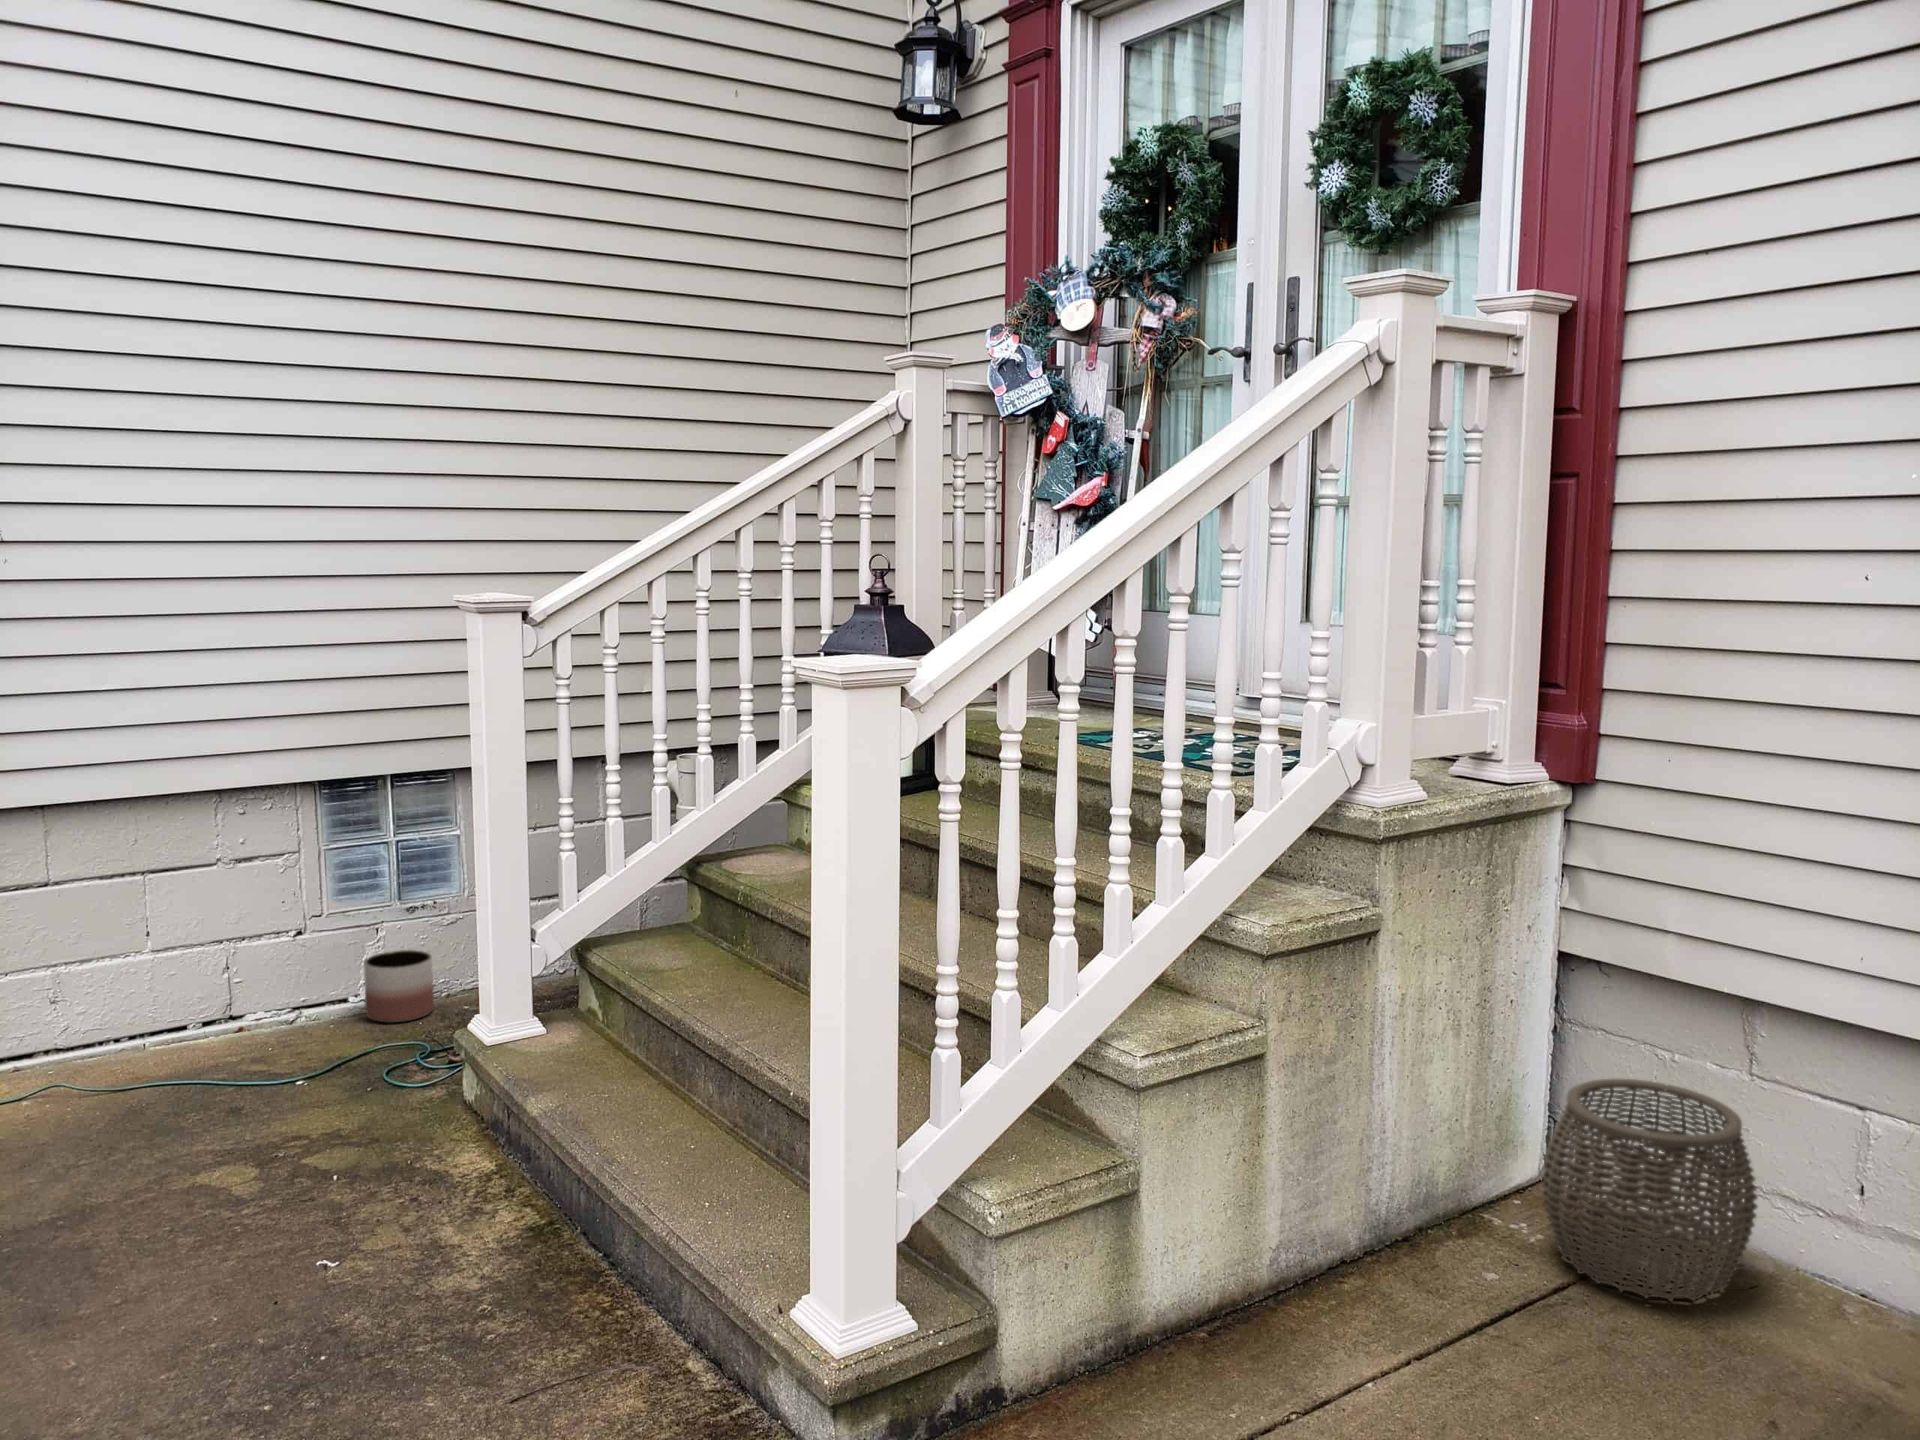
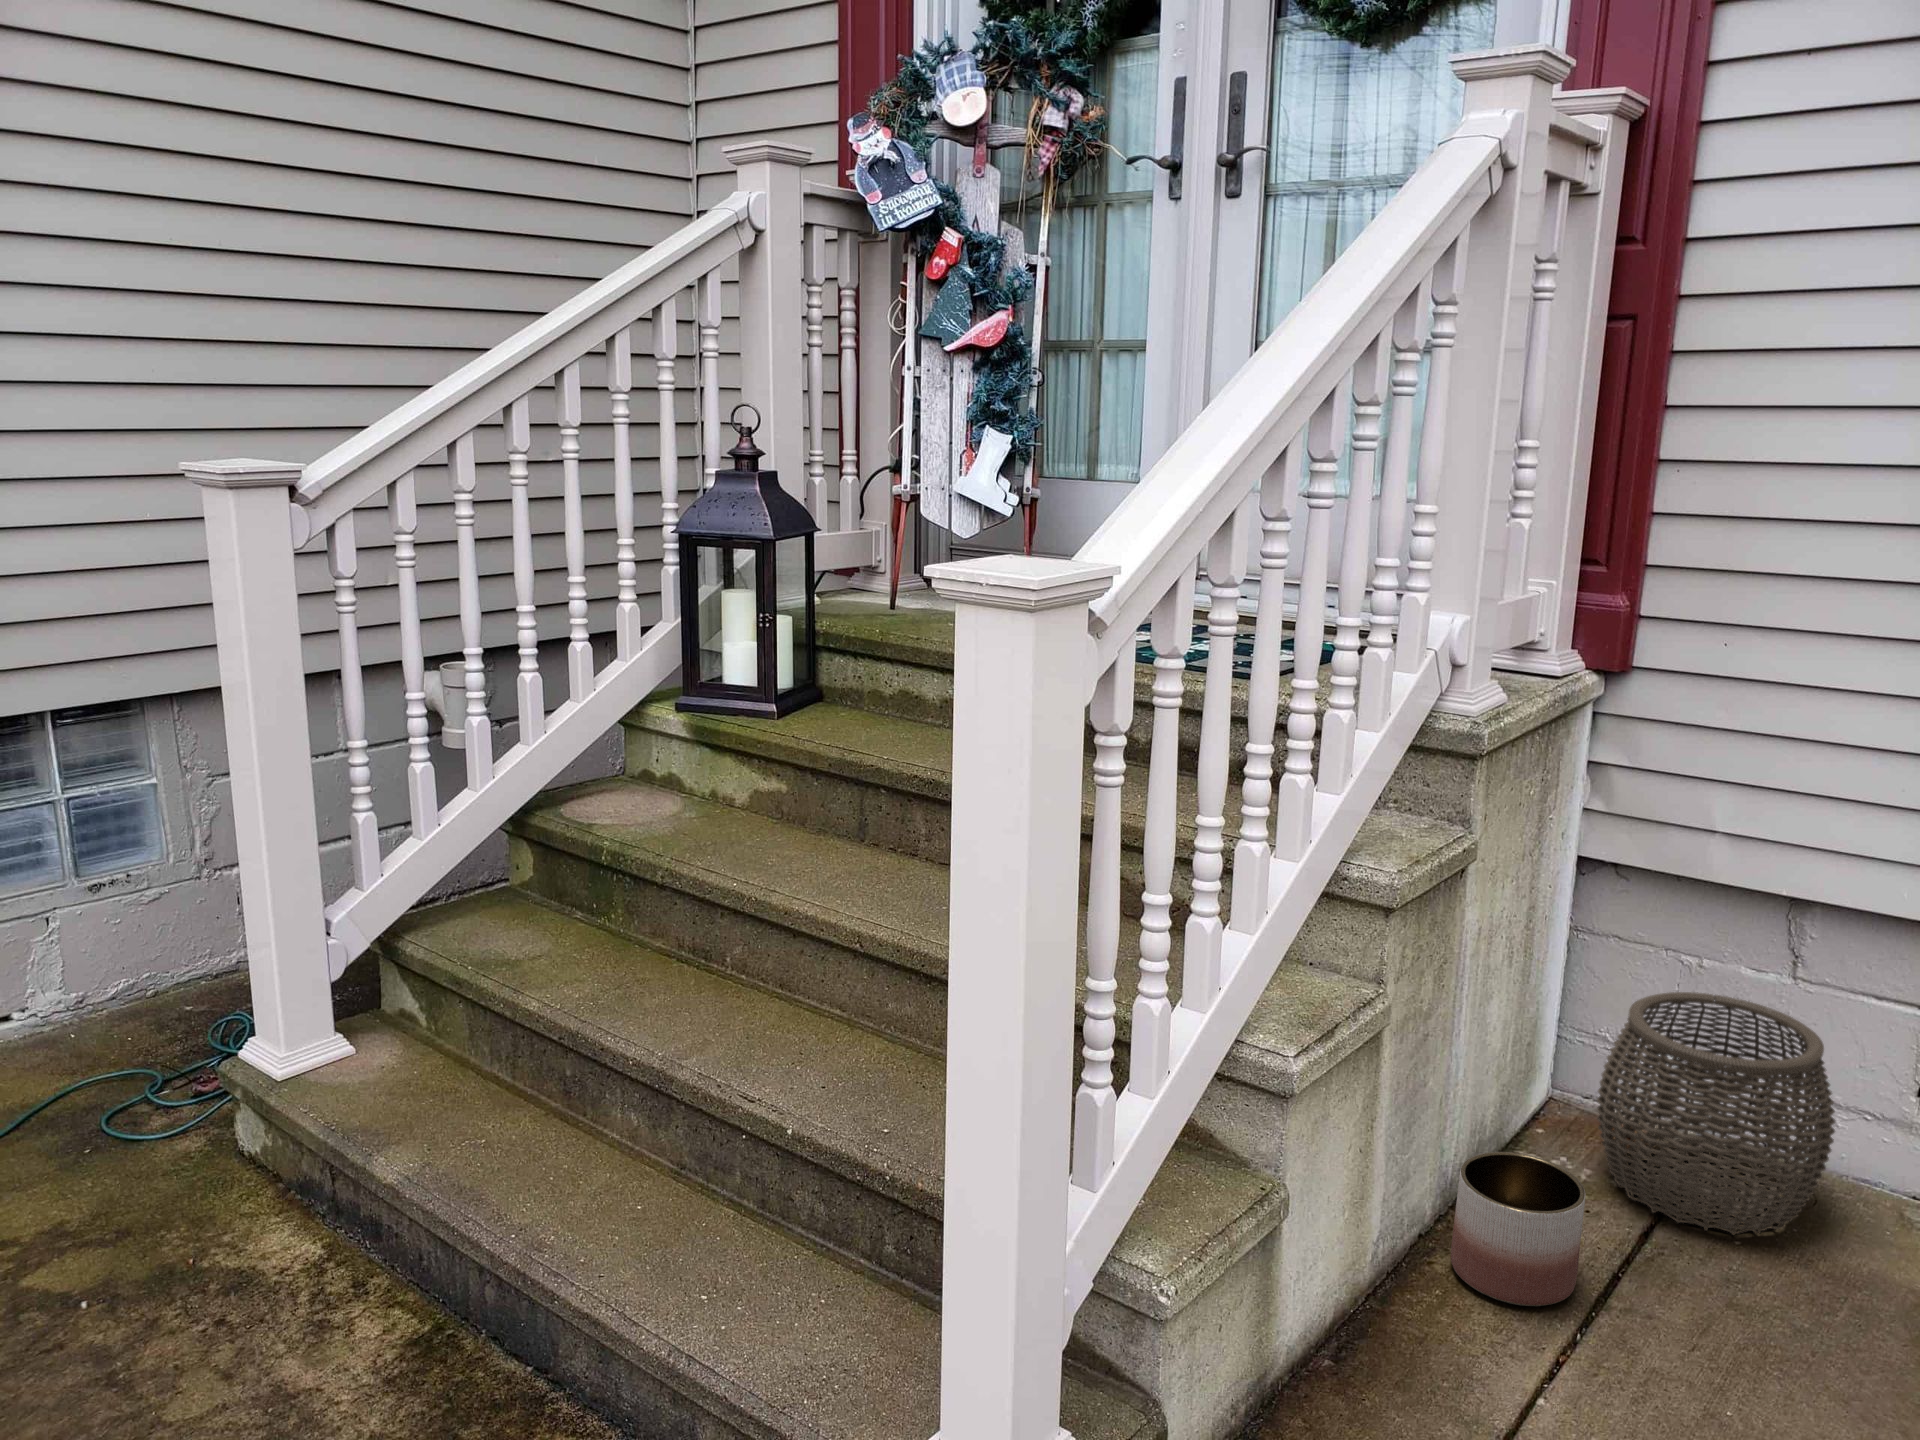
planter: present [364,950,434,1023] -> present [1451,1152,1585,1306]

